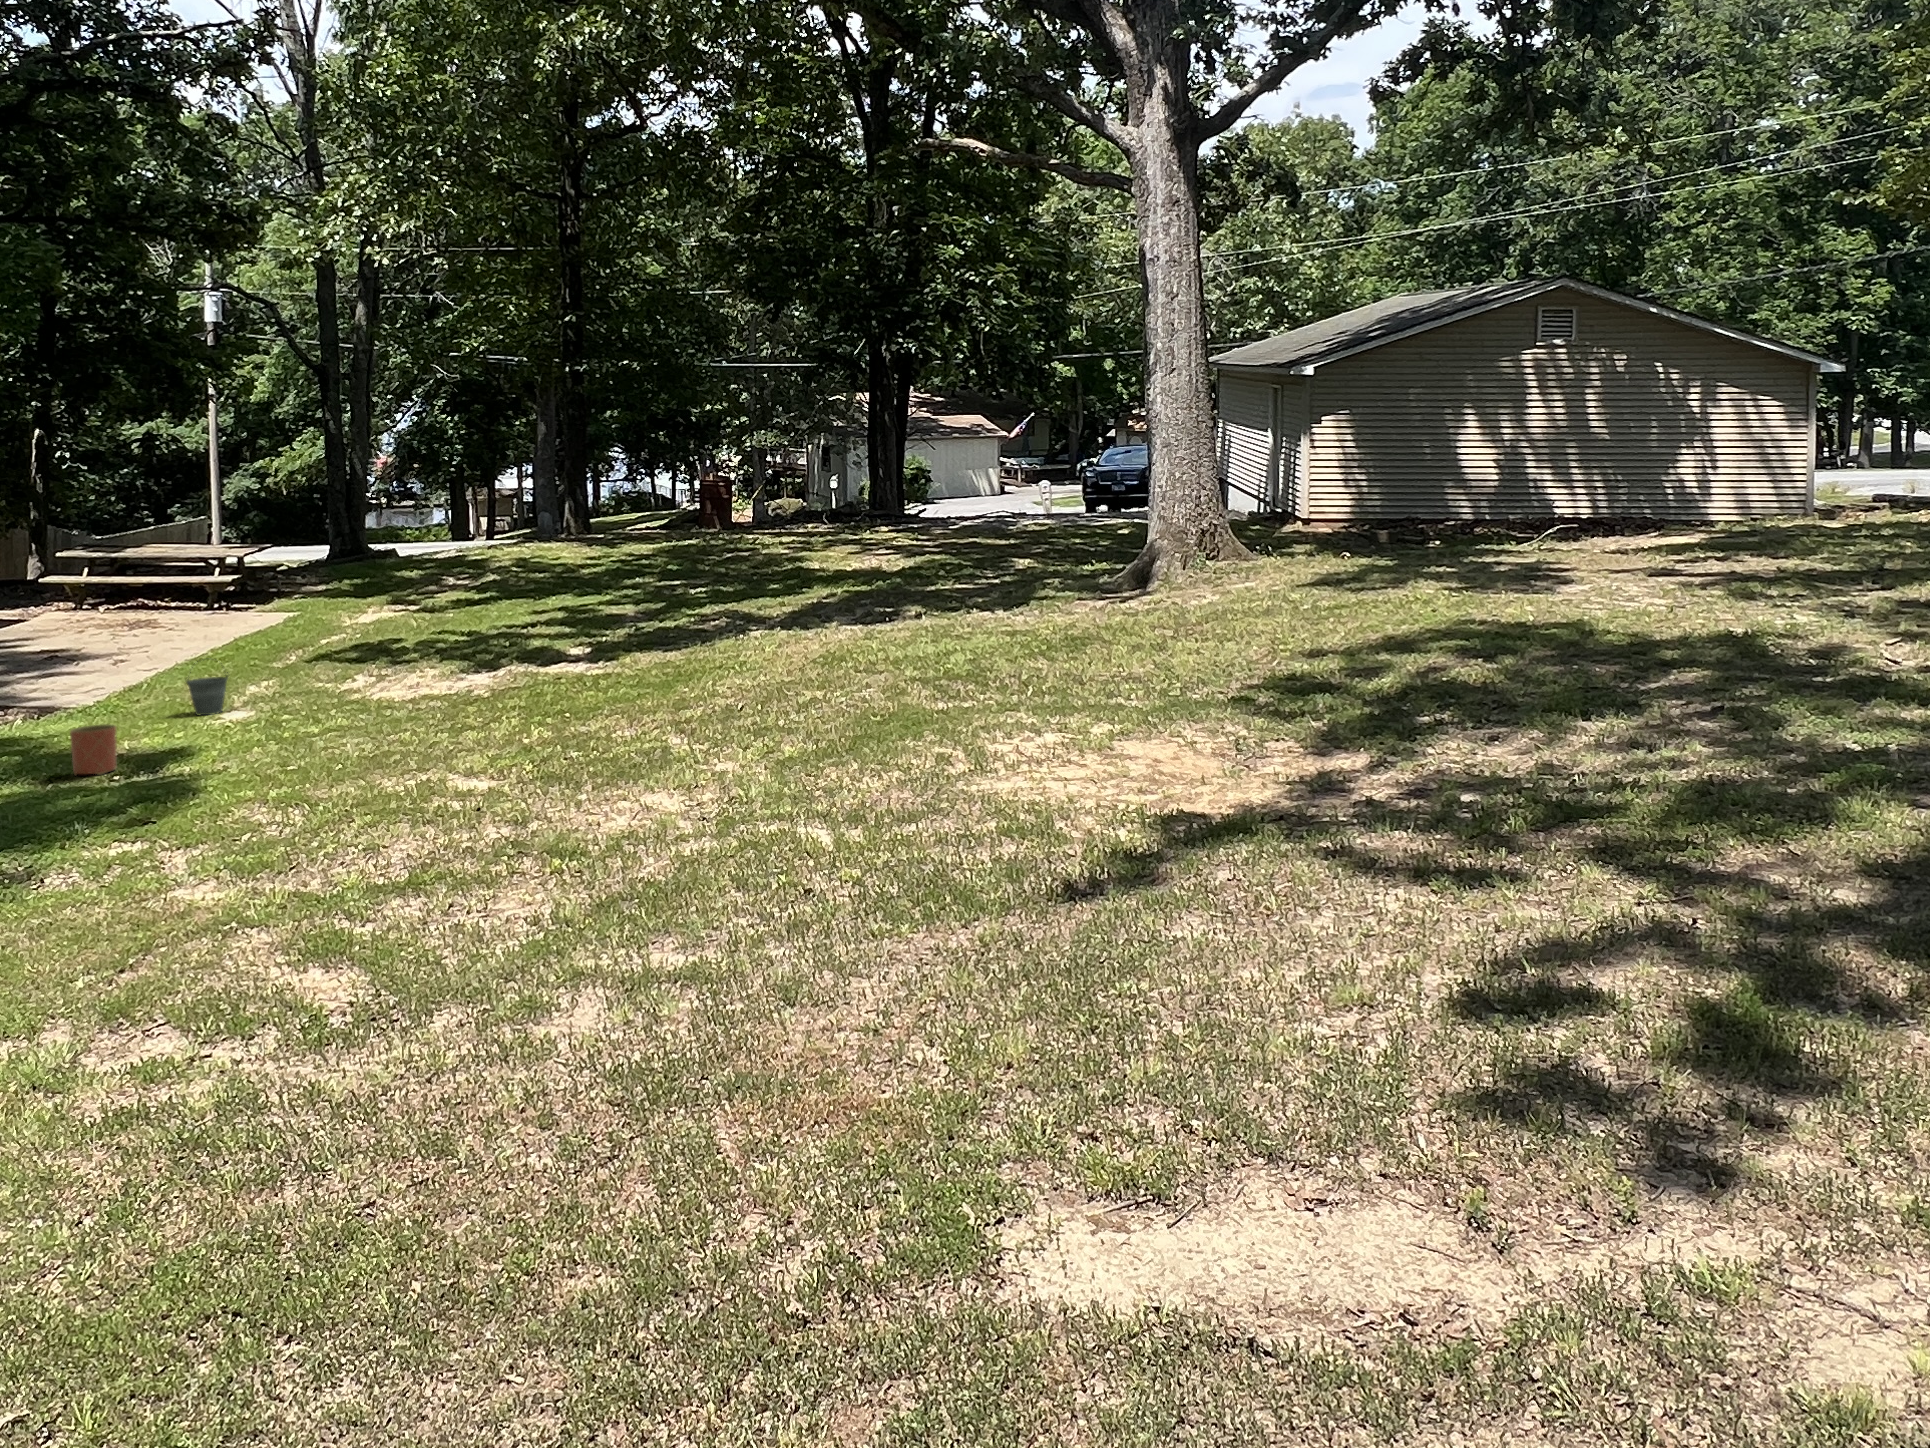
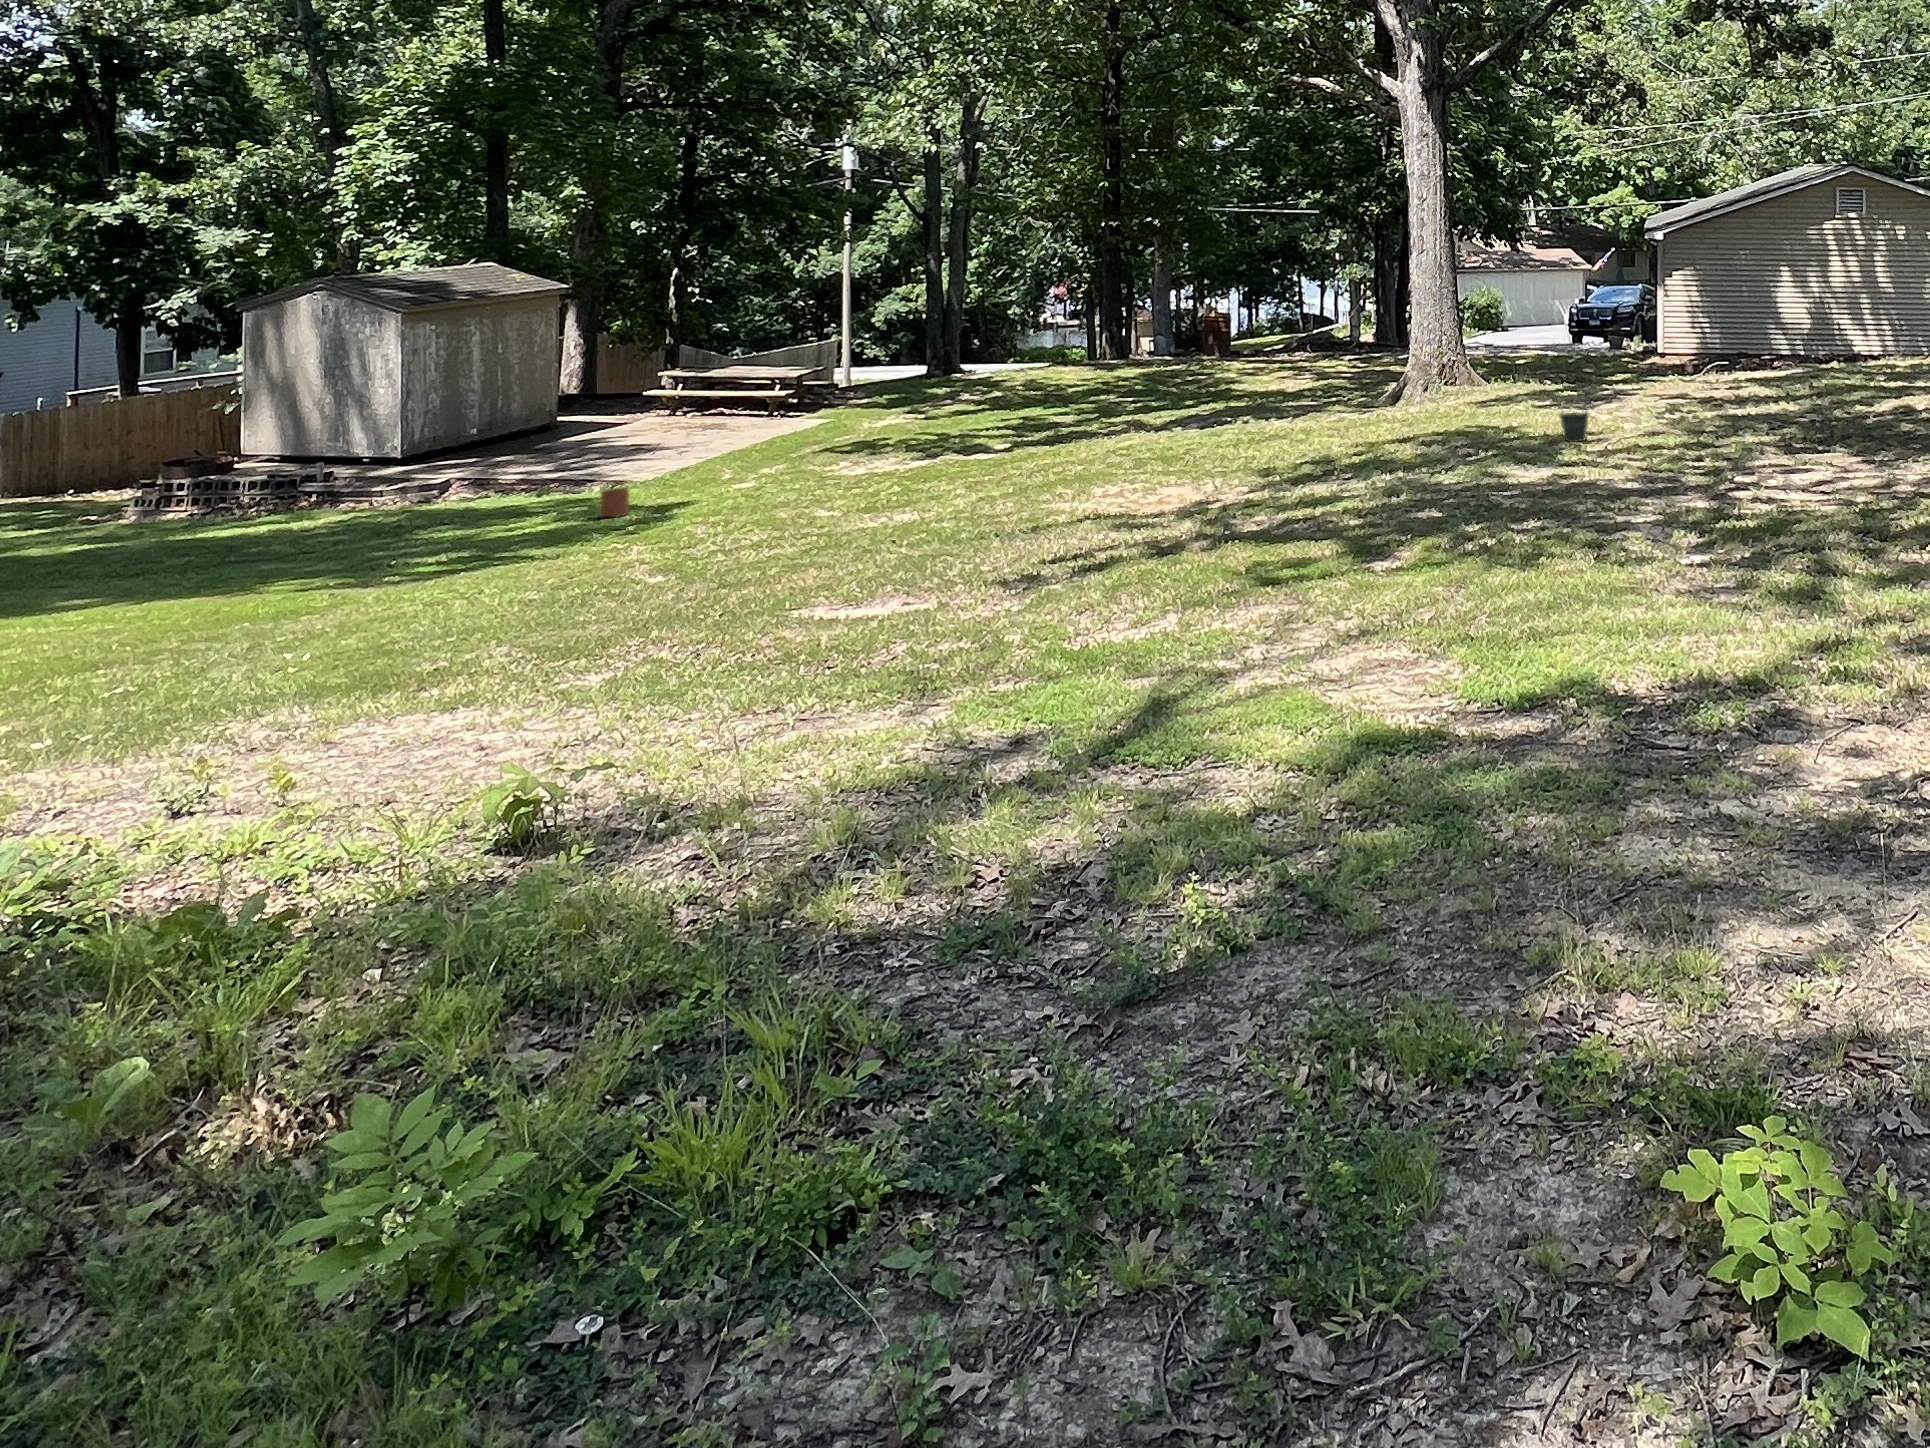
bucket: present [186,661,228,715] -> present [1560,409,1589,442]

